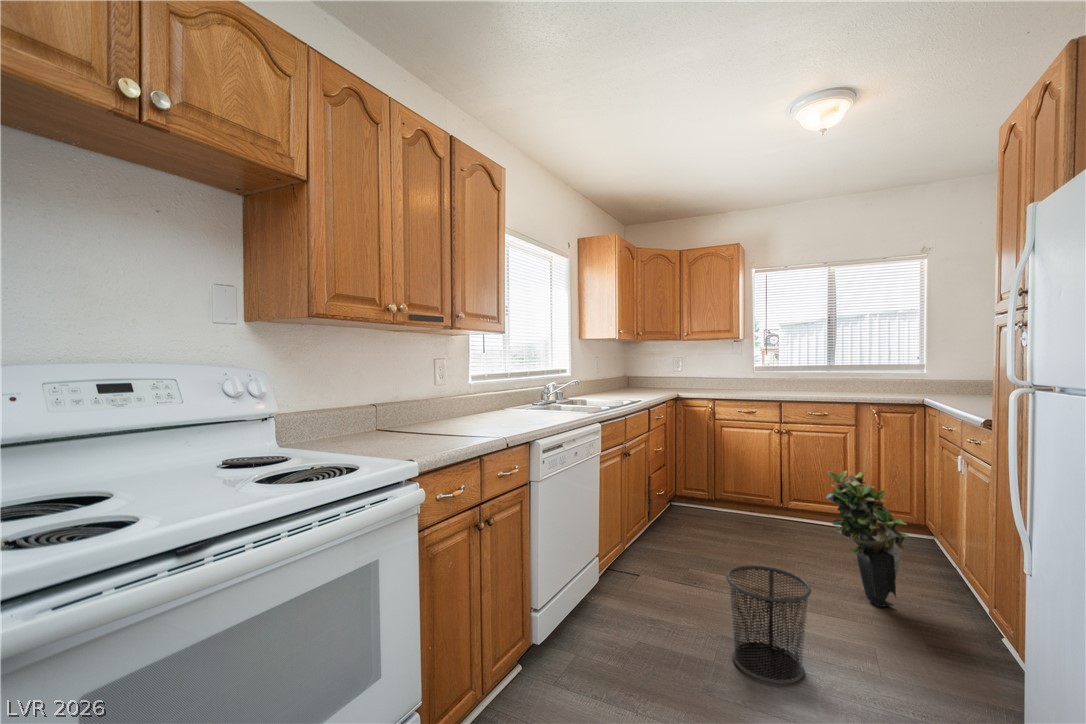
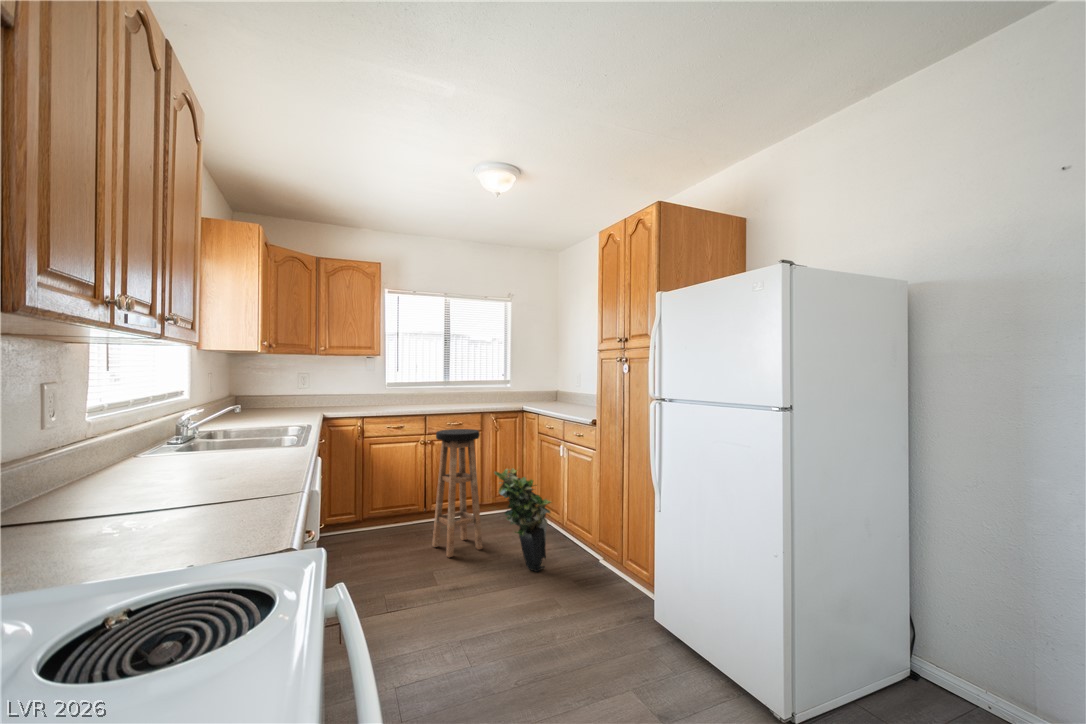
bar stool: none [771,418,828,561] -> present [432,429,482,557]
waste bin: present [726,566,811,684] -> none [474,566,545,675]

